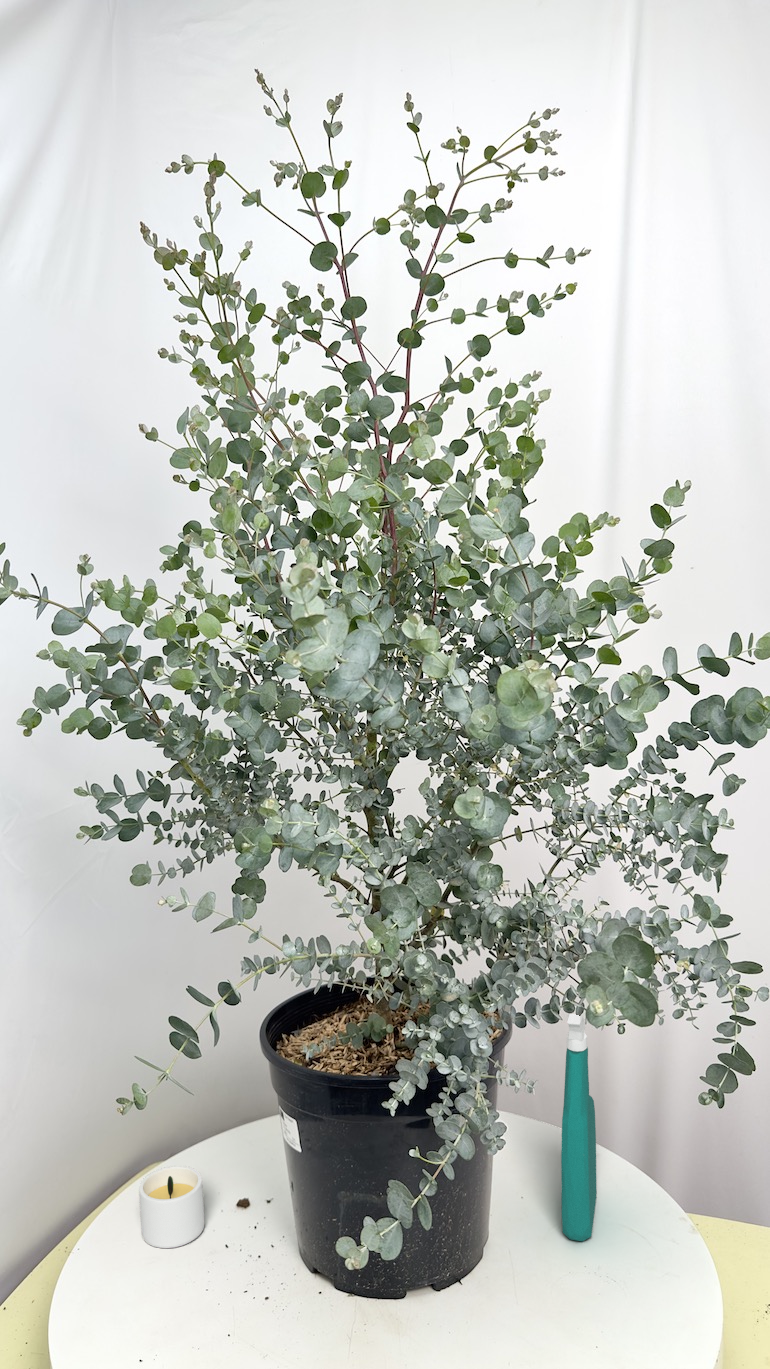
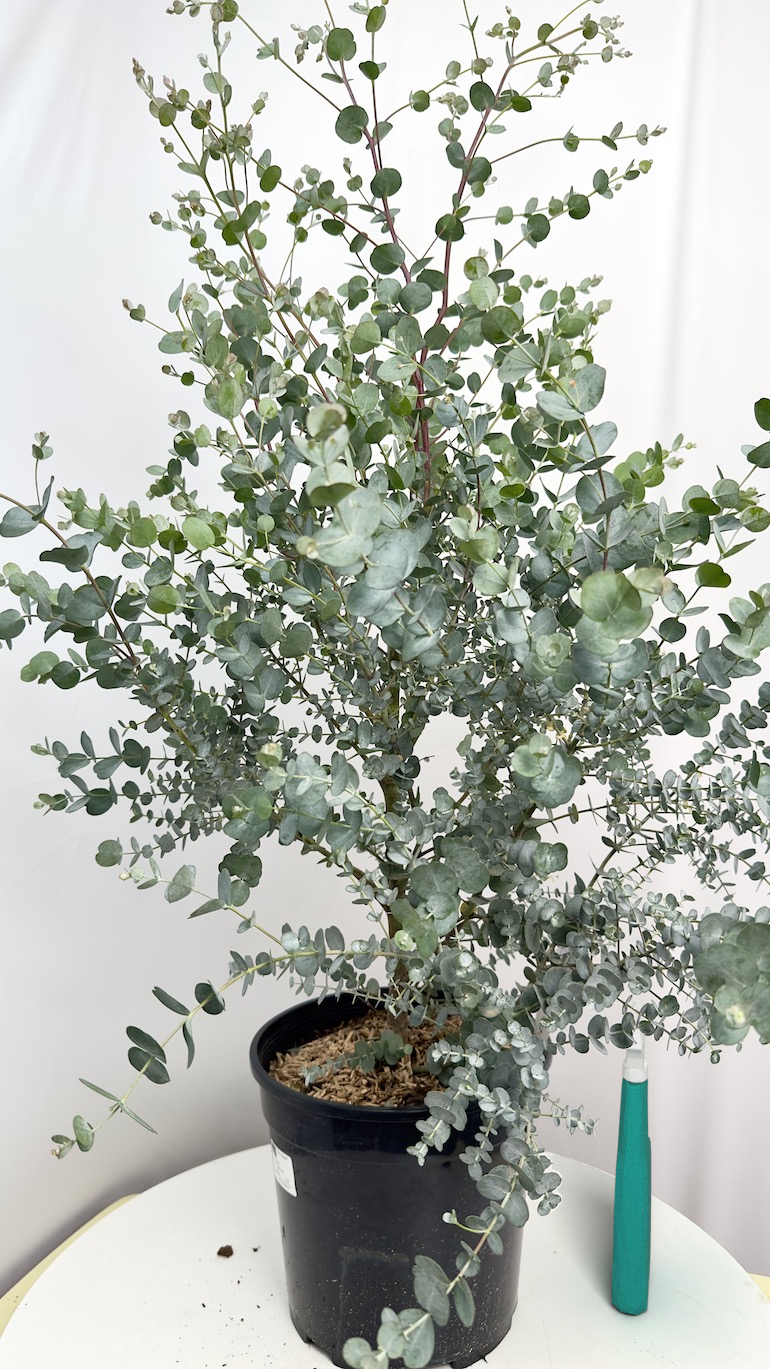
candle: present [139,1166,204,1248] -> none [97,1207,214,1309]

